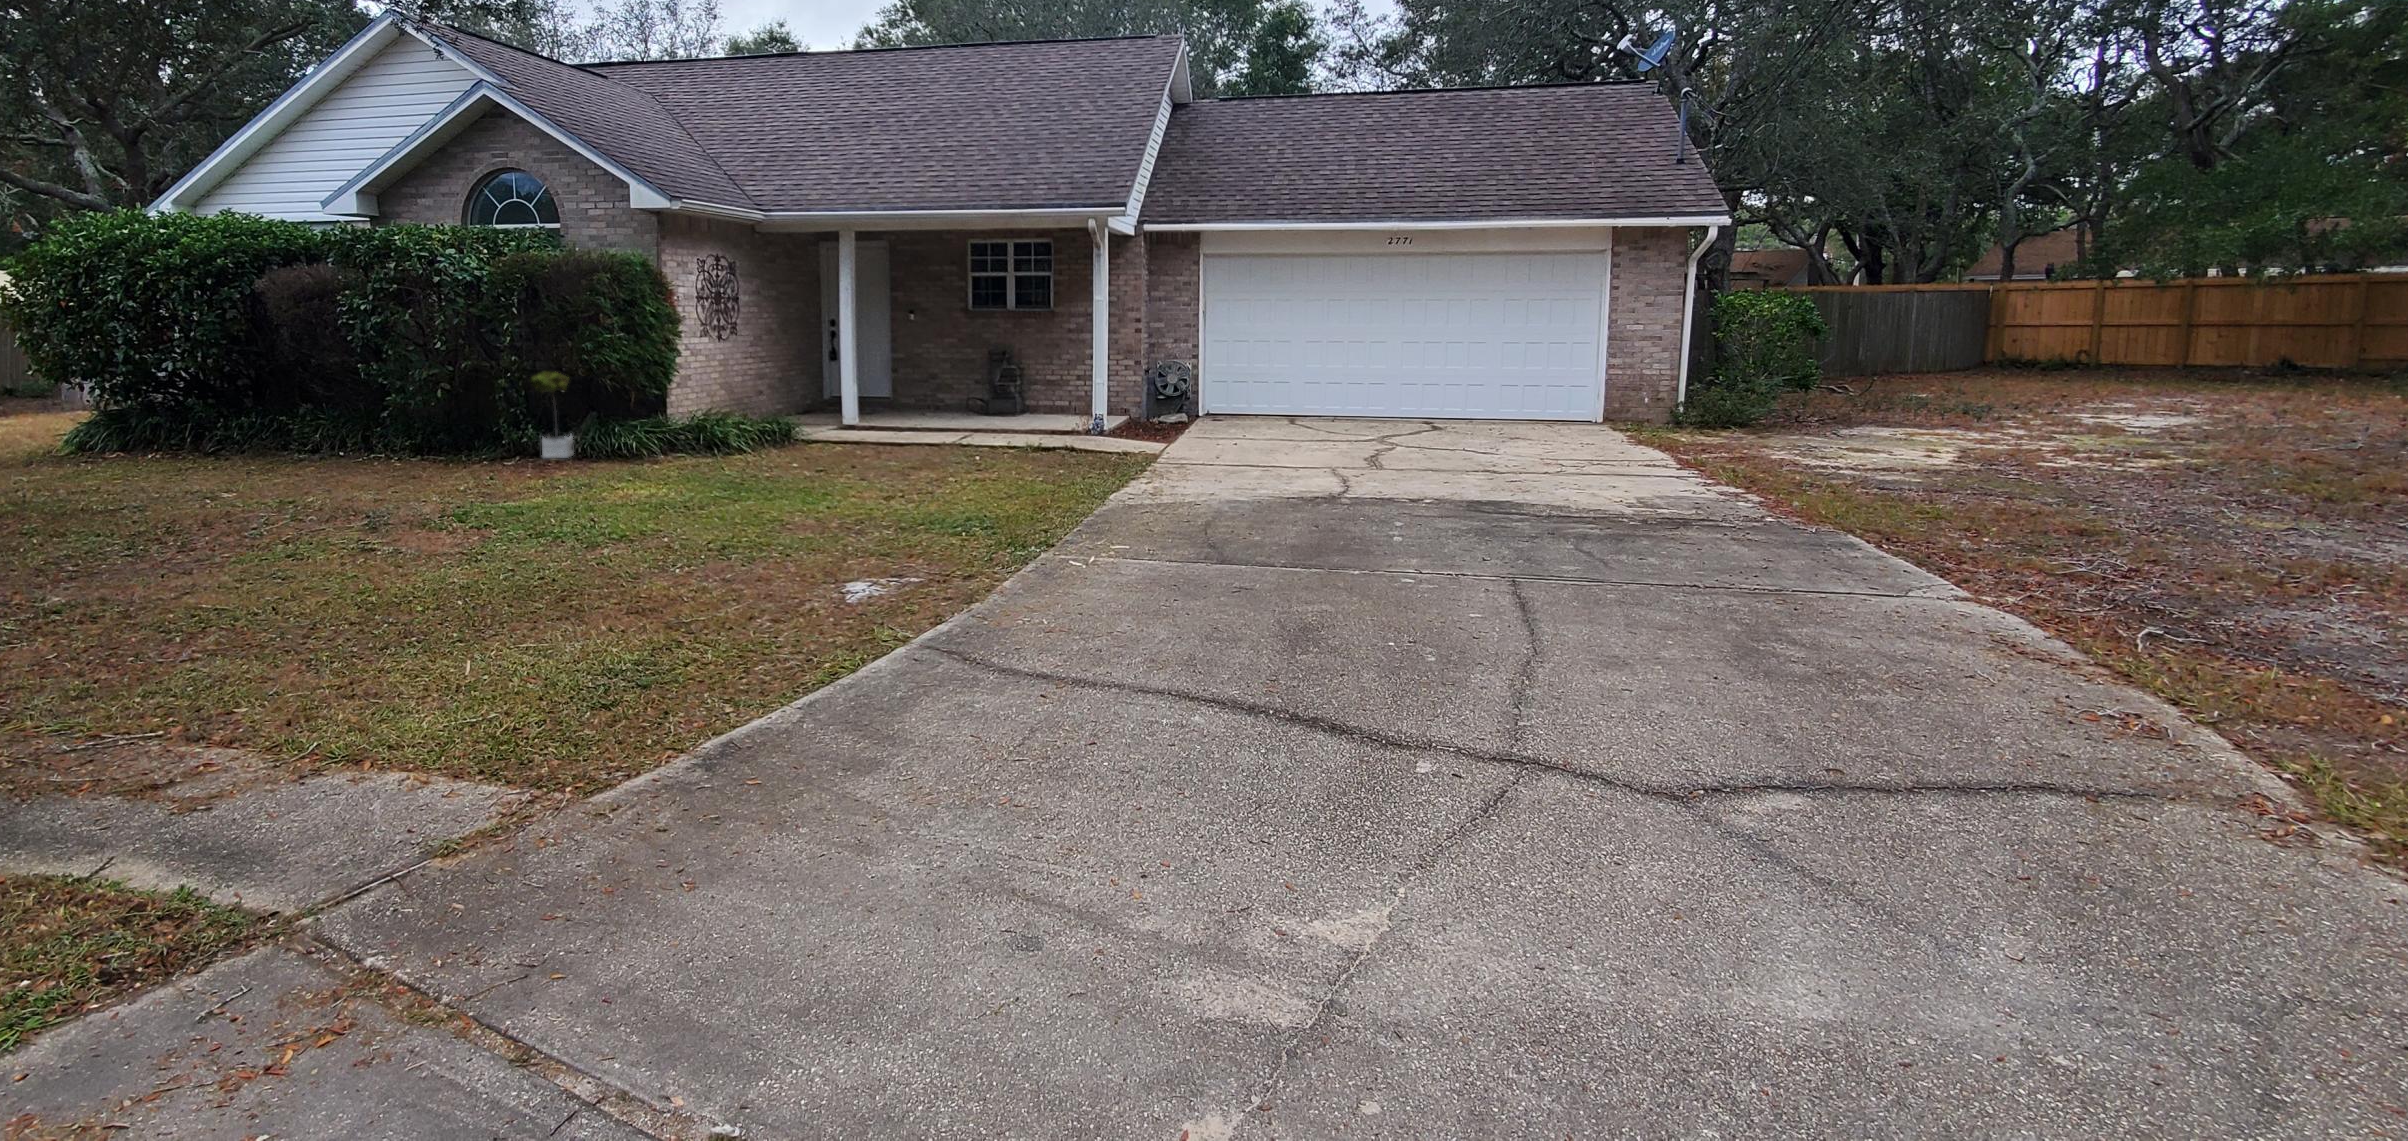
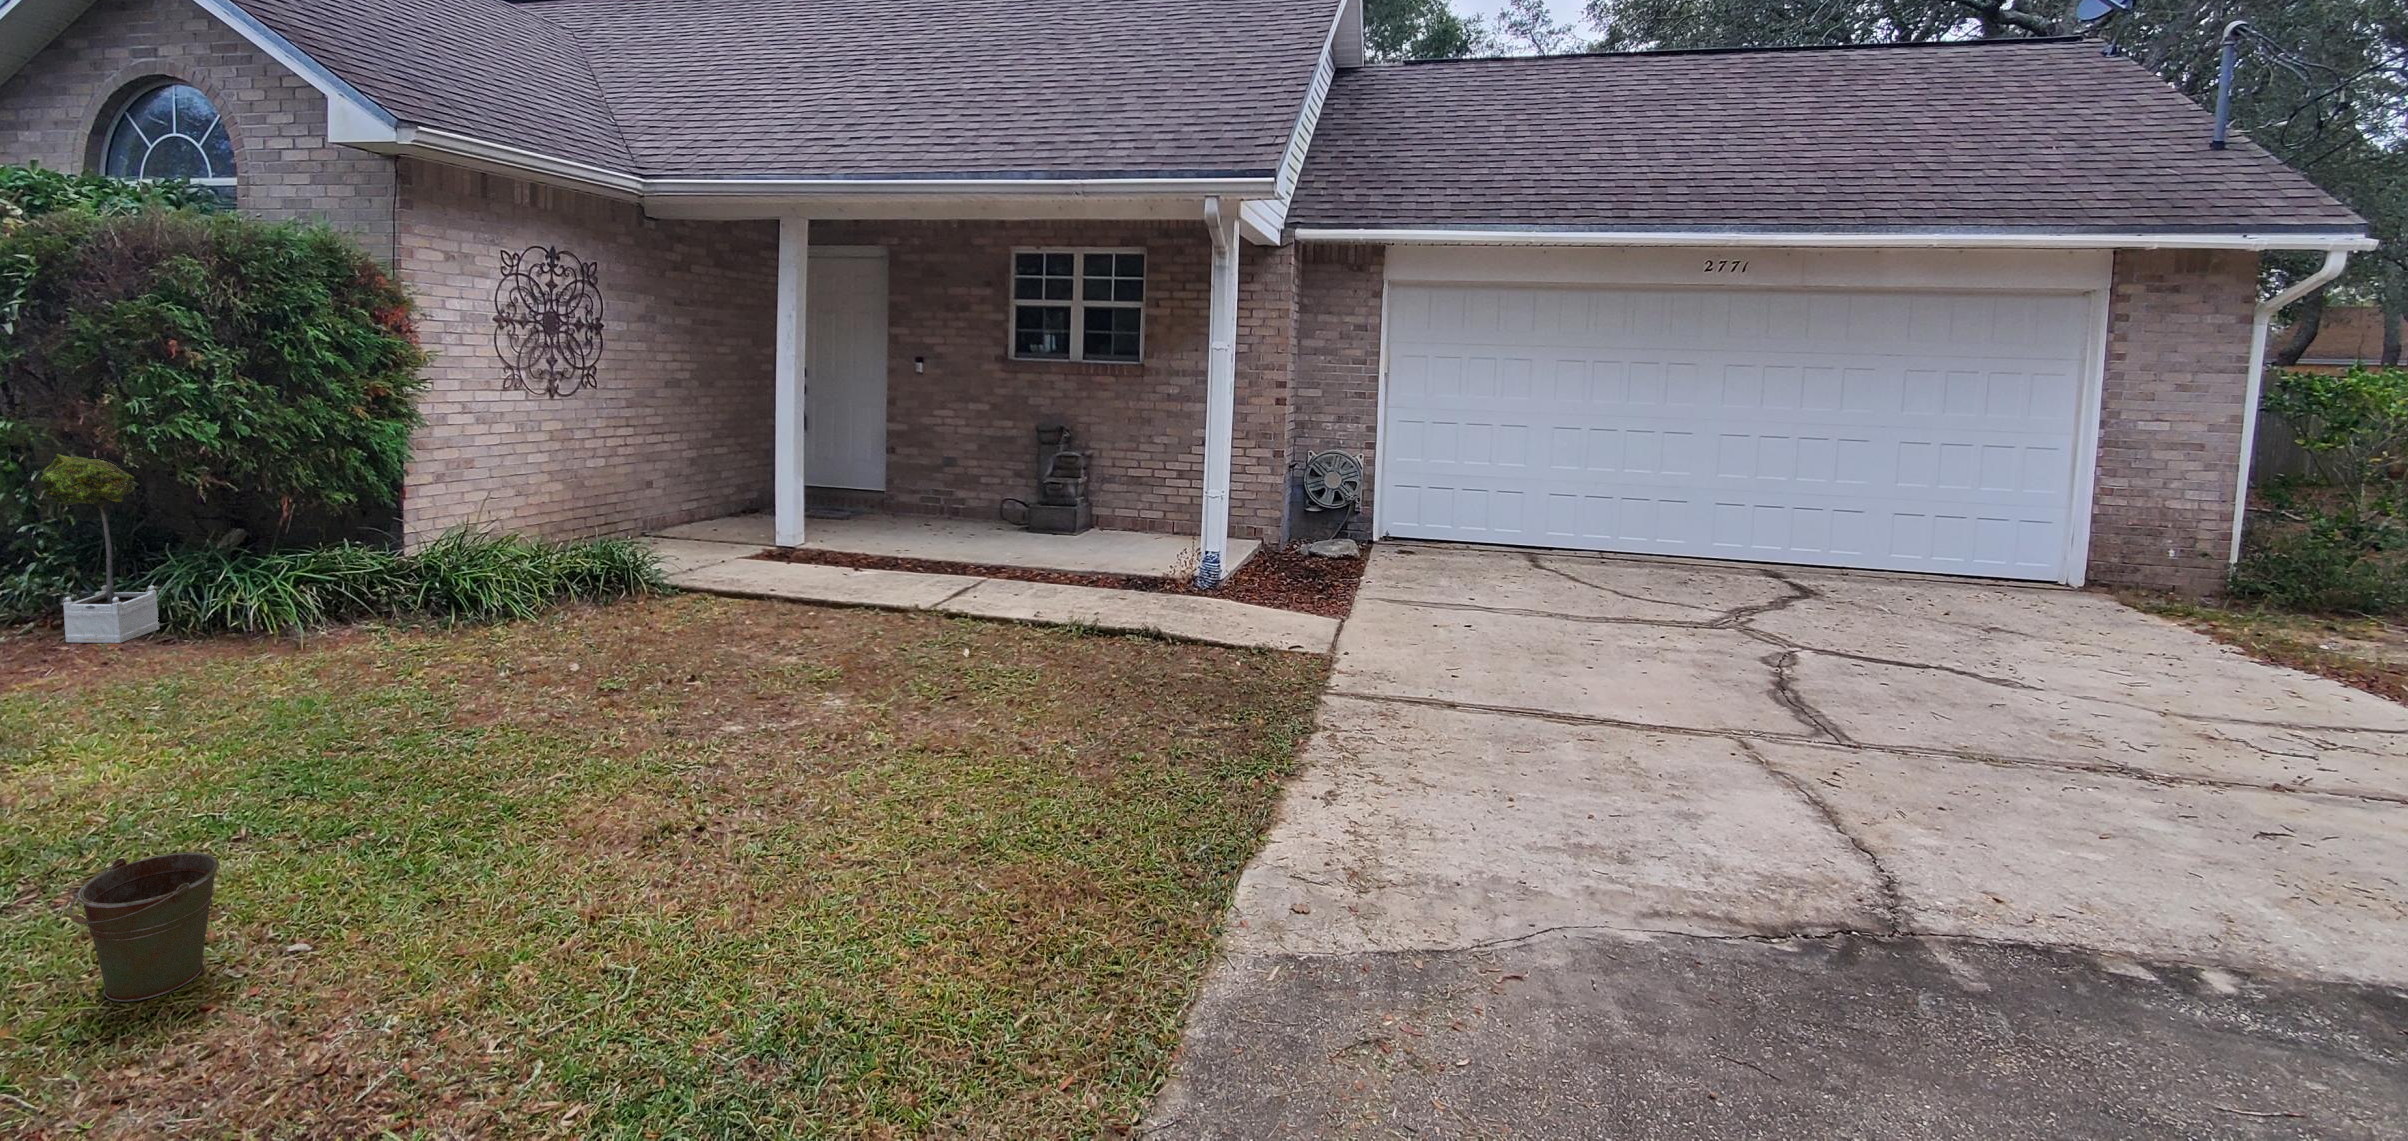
bucket: none [740,465,775,501] -> present [69,853,220,1002]

